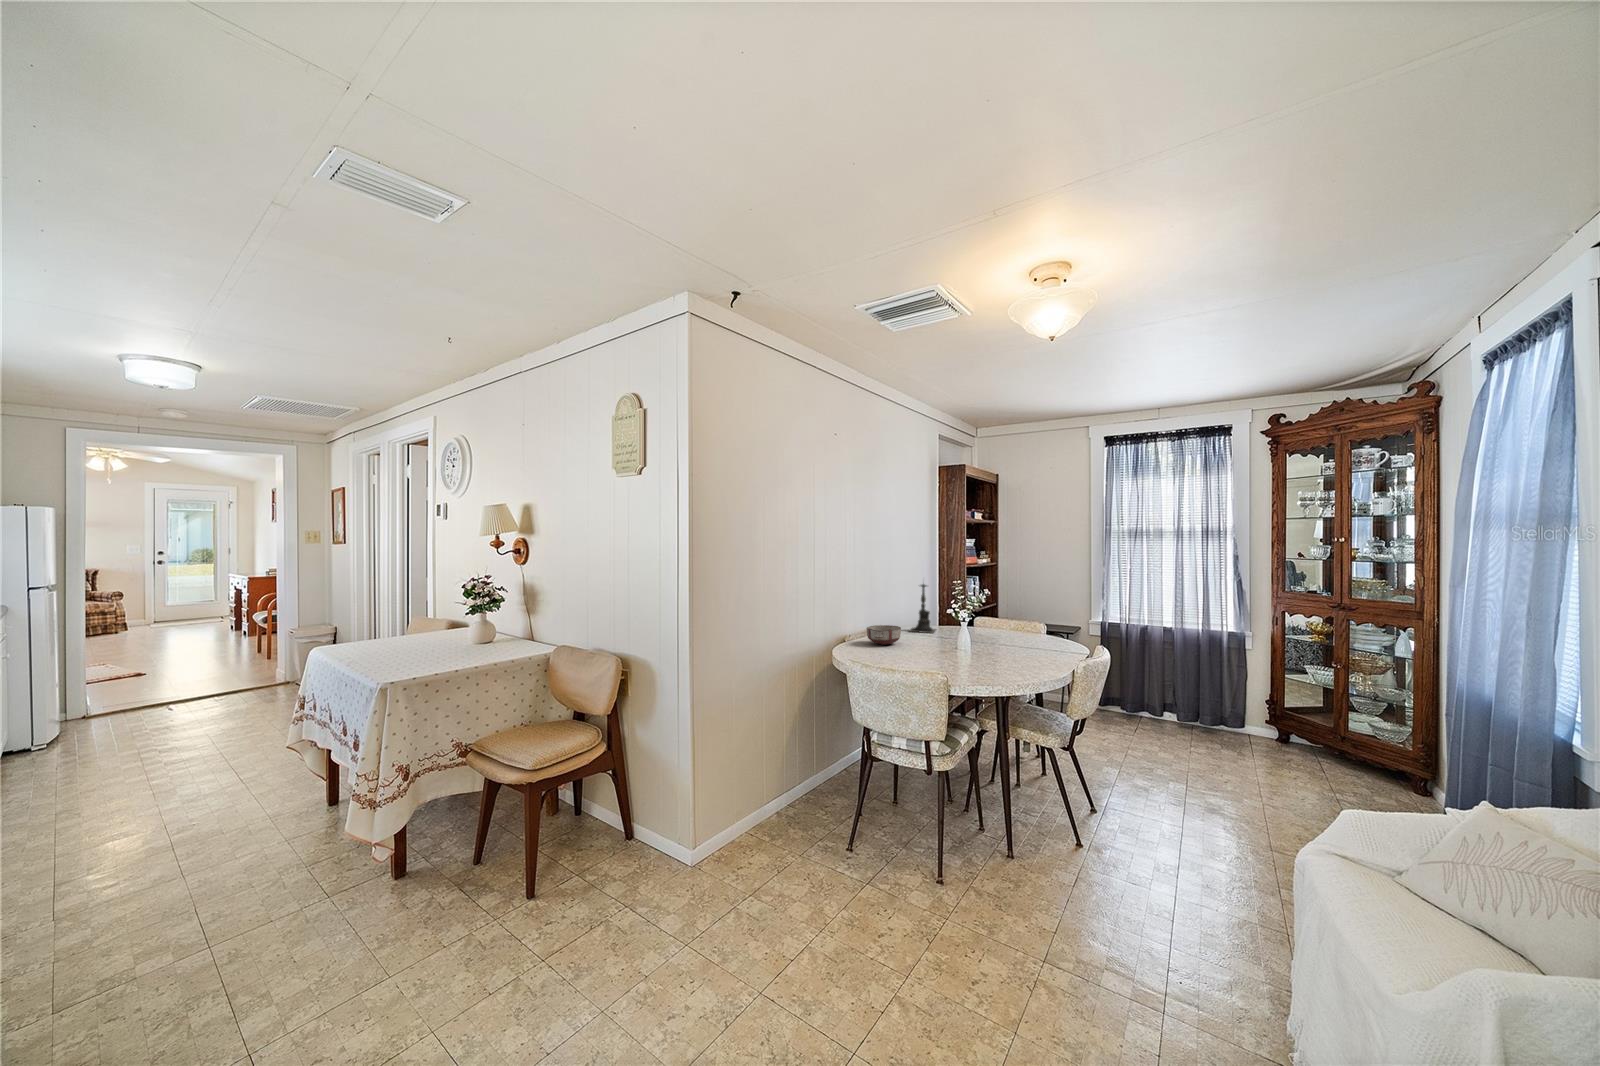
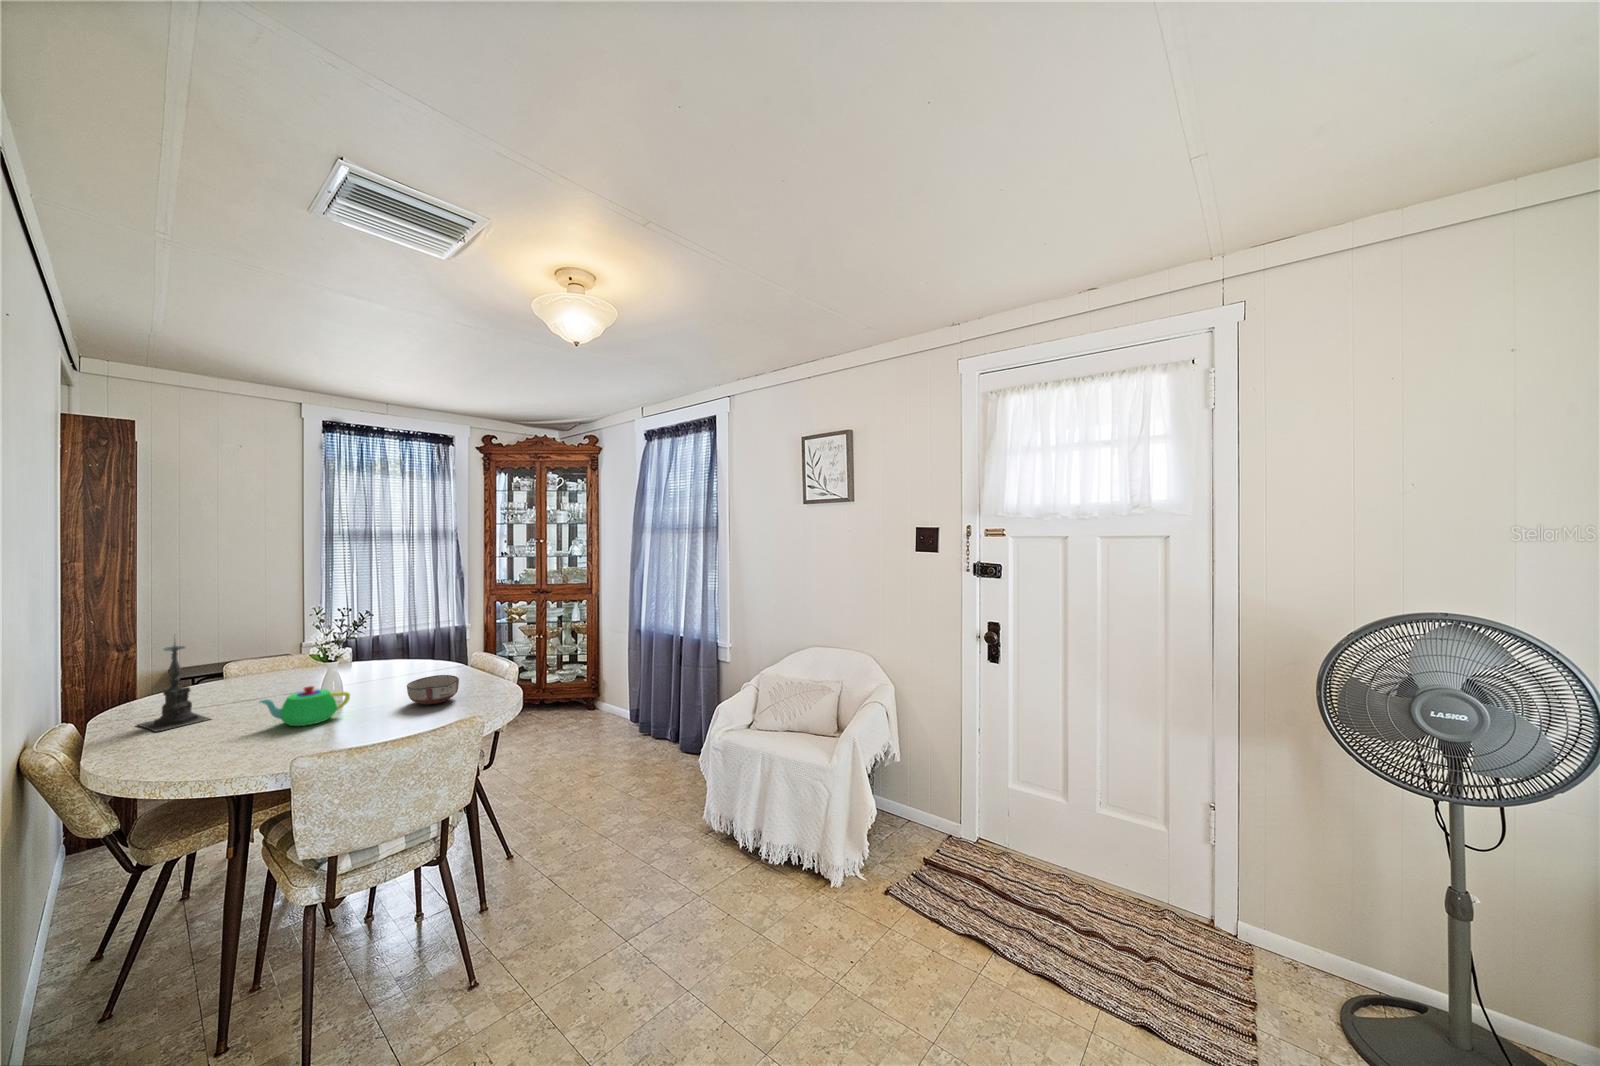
teapot: none [930,621,973,647] -> present [260,686,350,726]
ceramic bowl: present [867,625,901,645] -> present [407,675,459,704]

